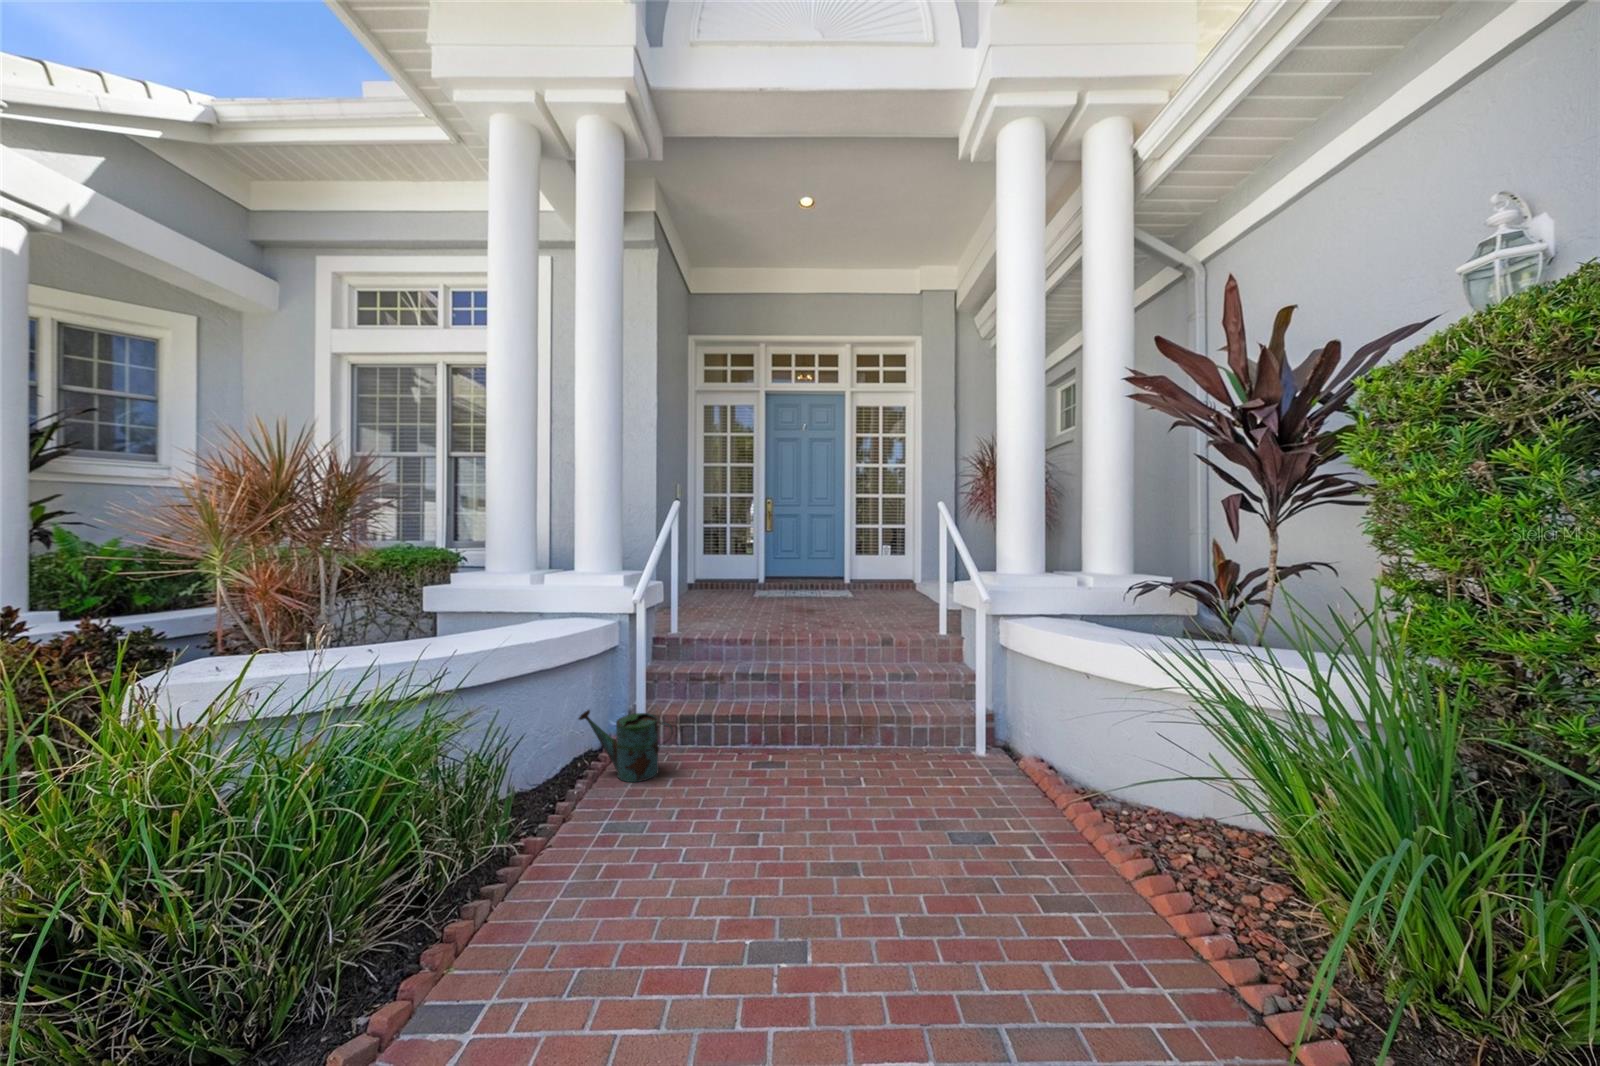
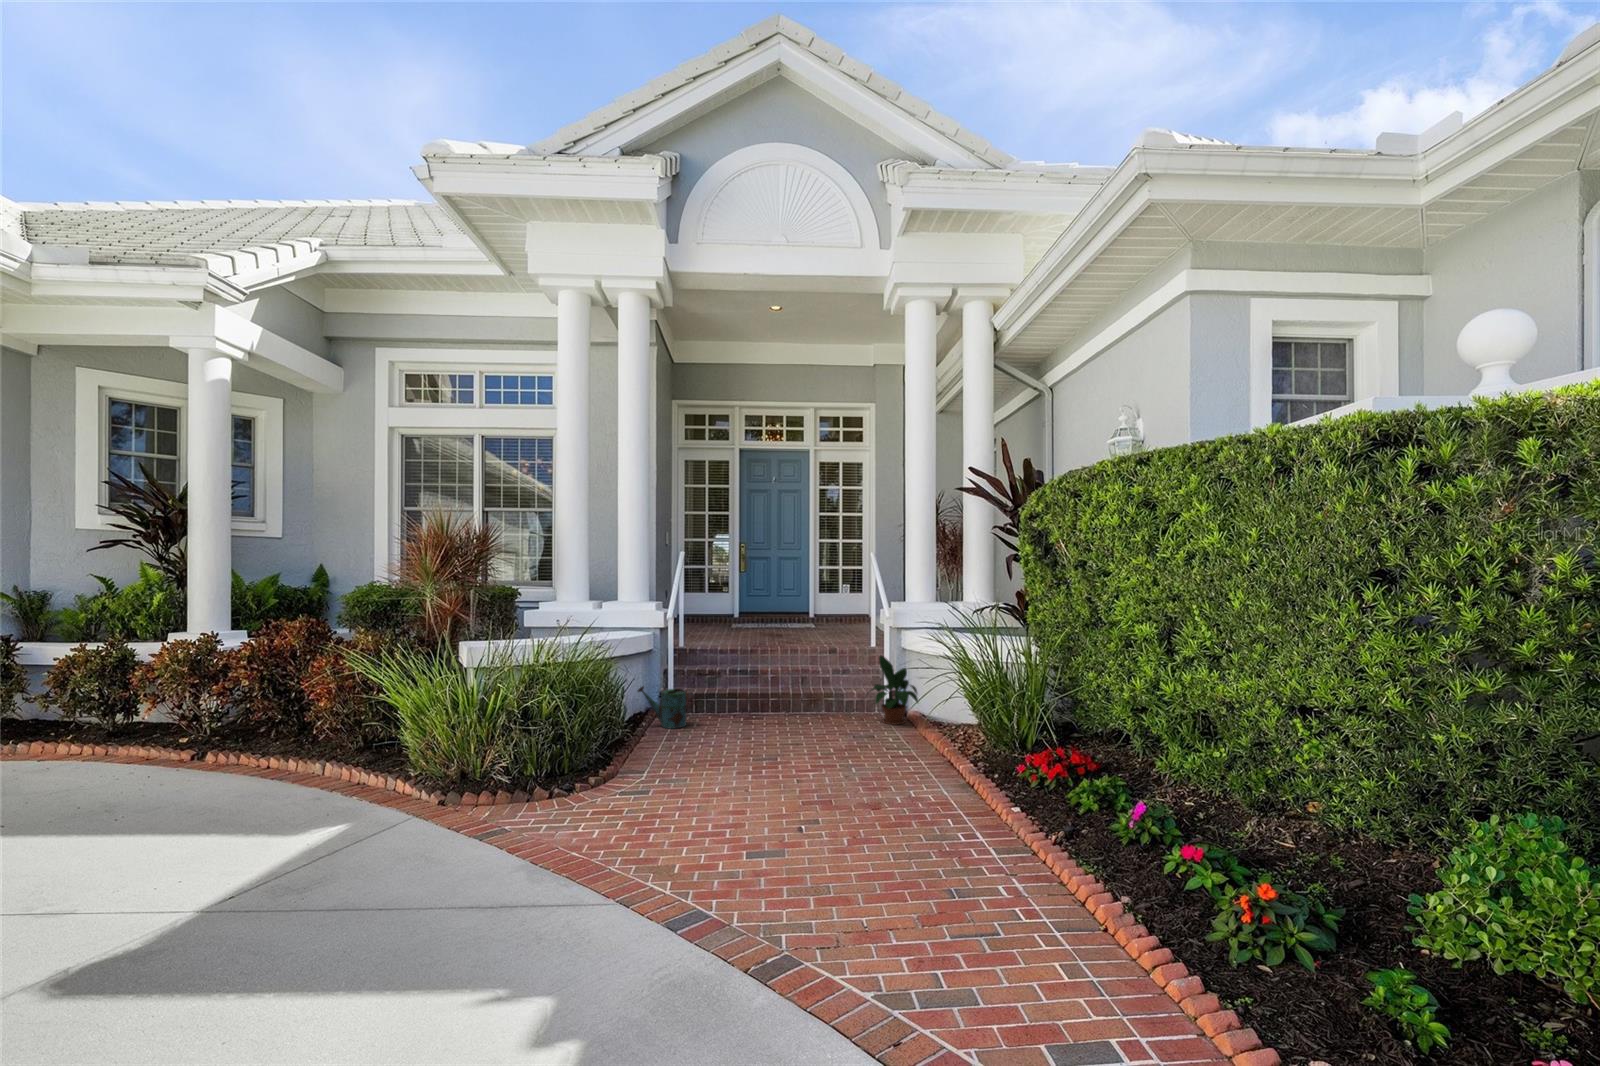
potted plant: none [944,664,1041,782] -> present [871,656,918,725]

